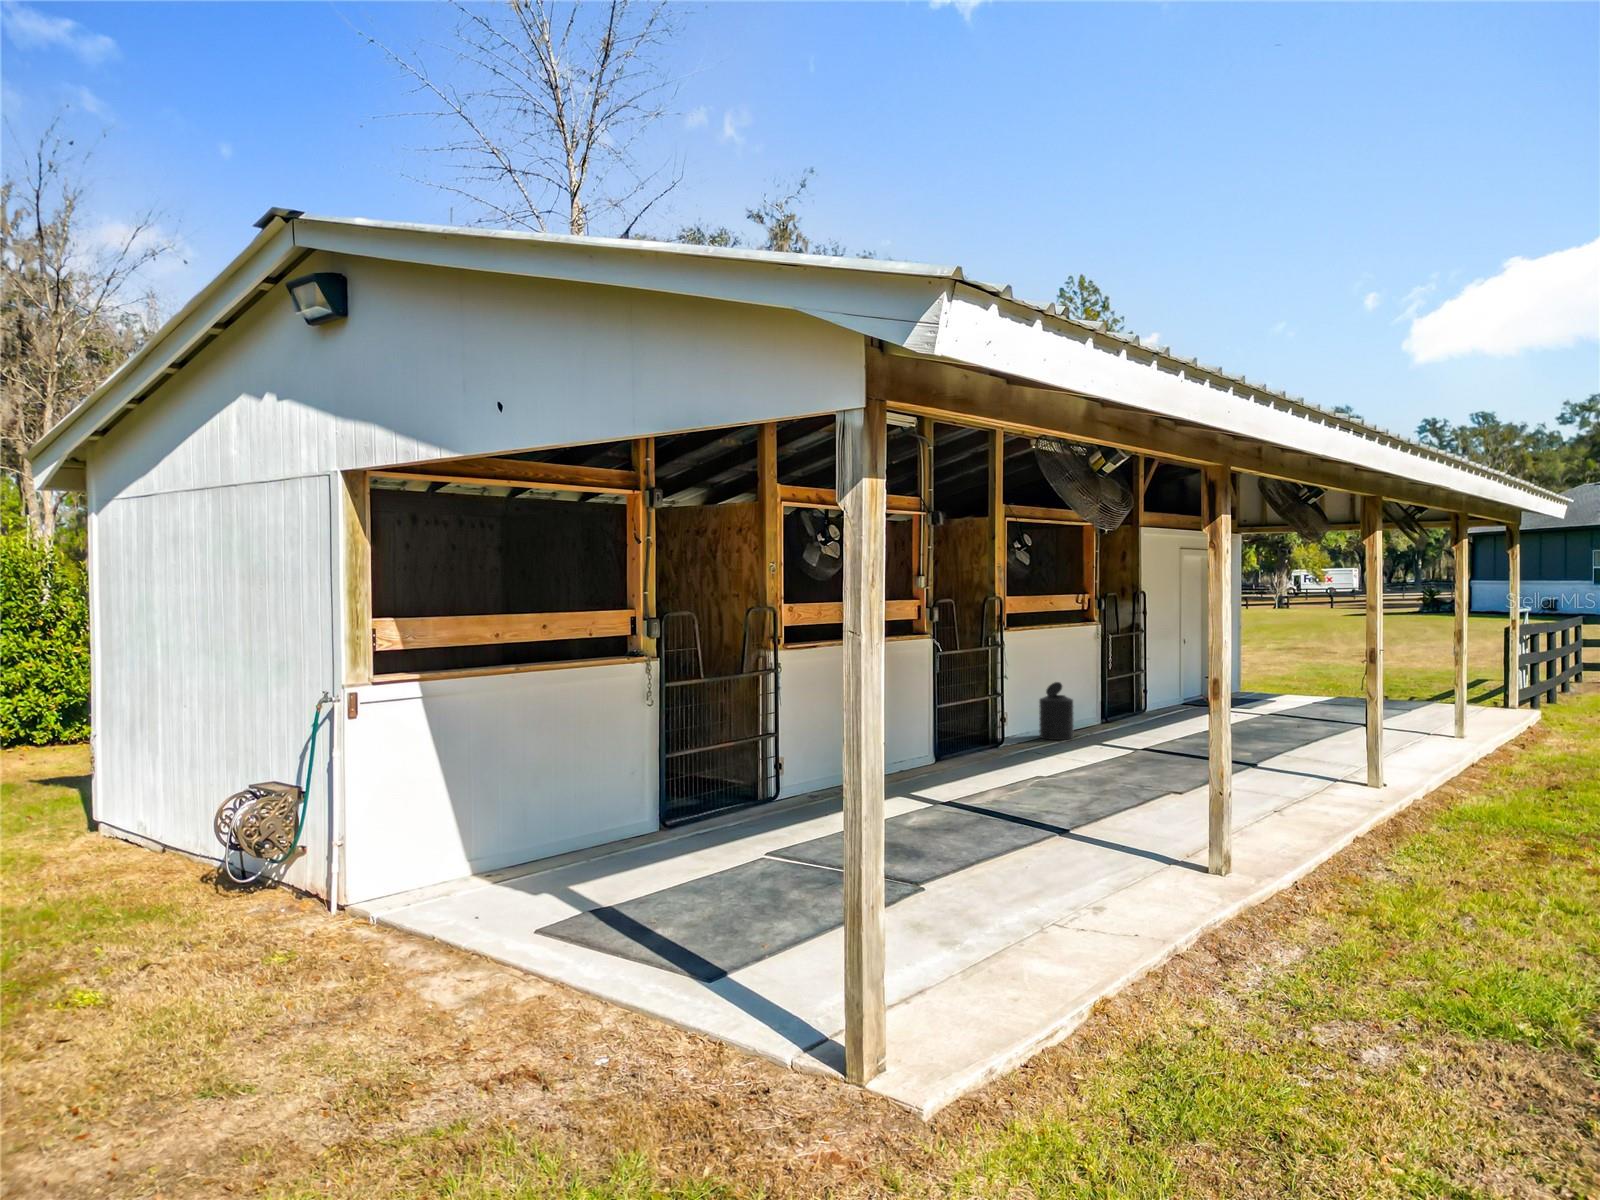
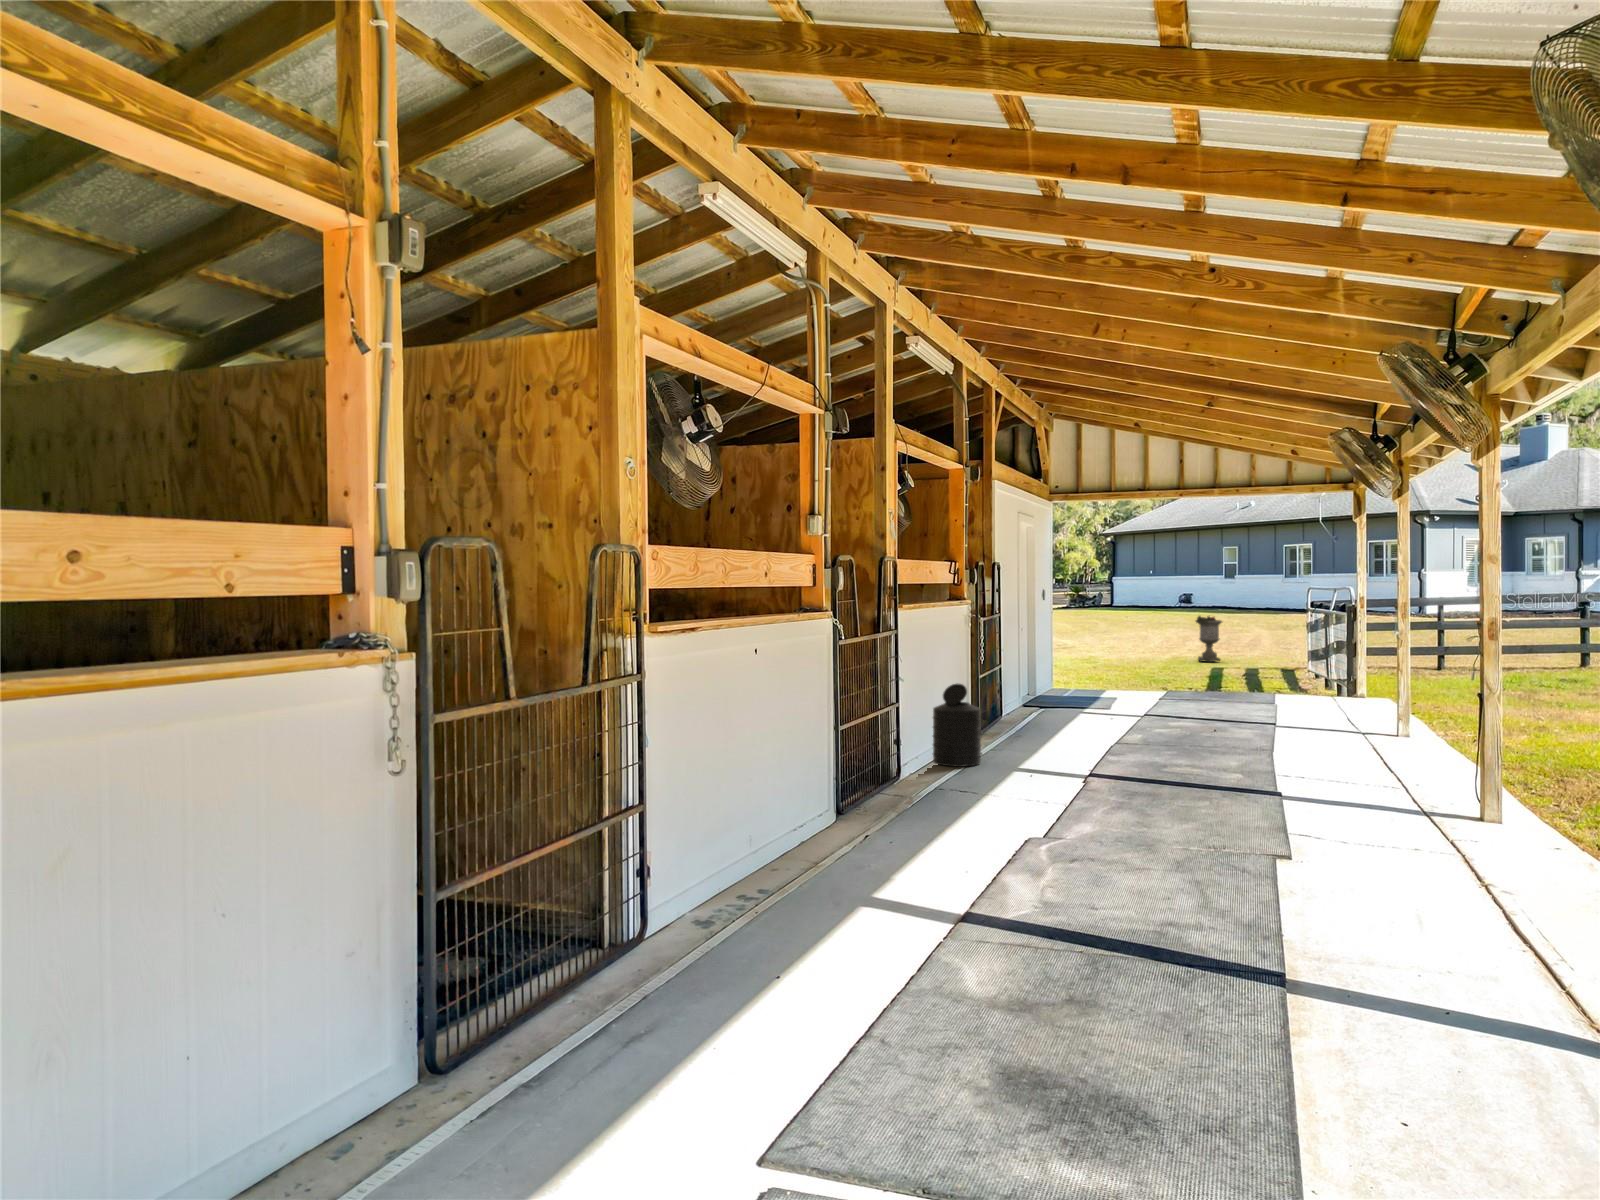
planter: none [1421,628,1450,673] -> present [1196,616,1222,662]

